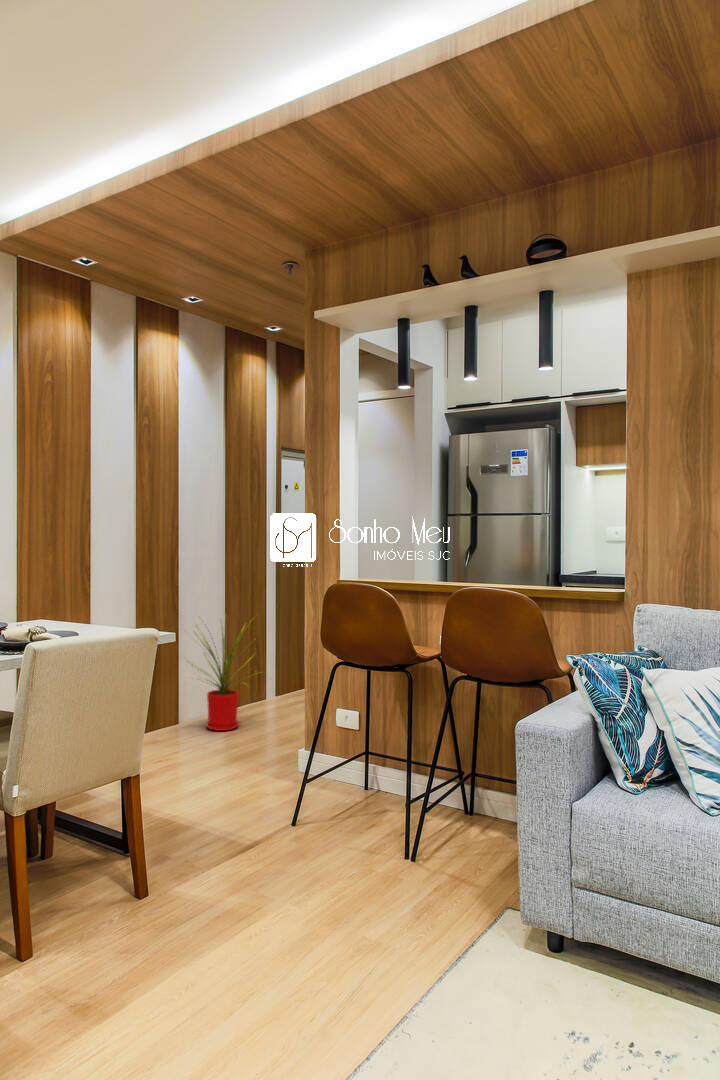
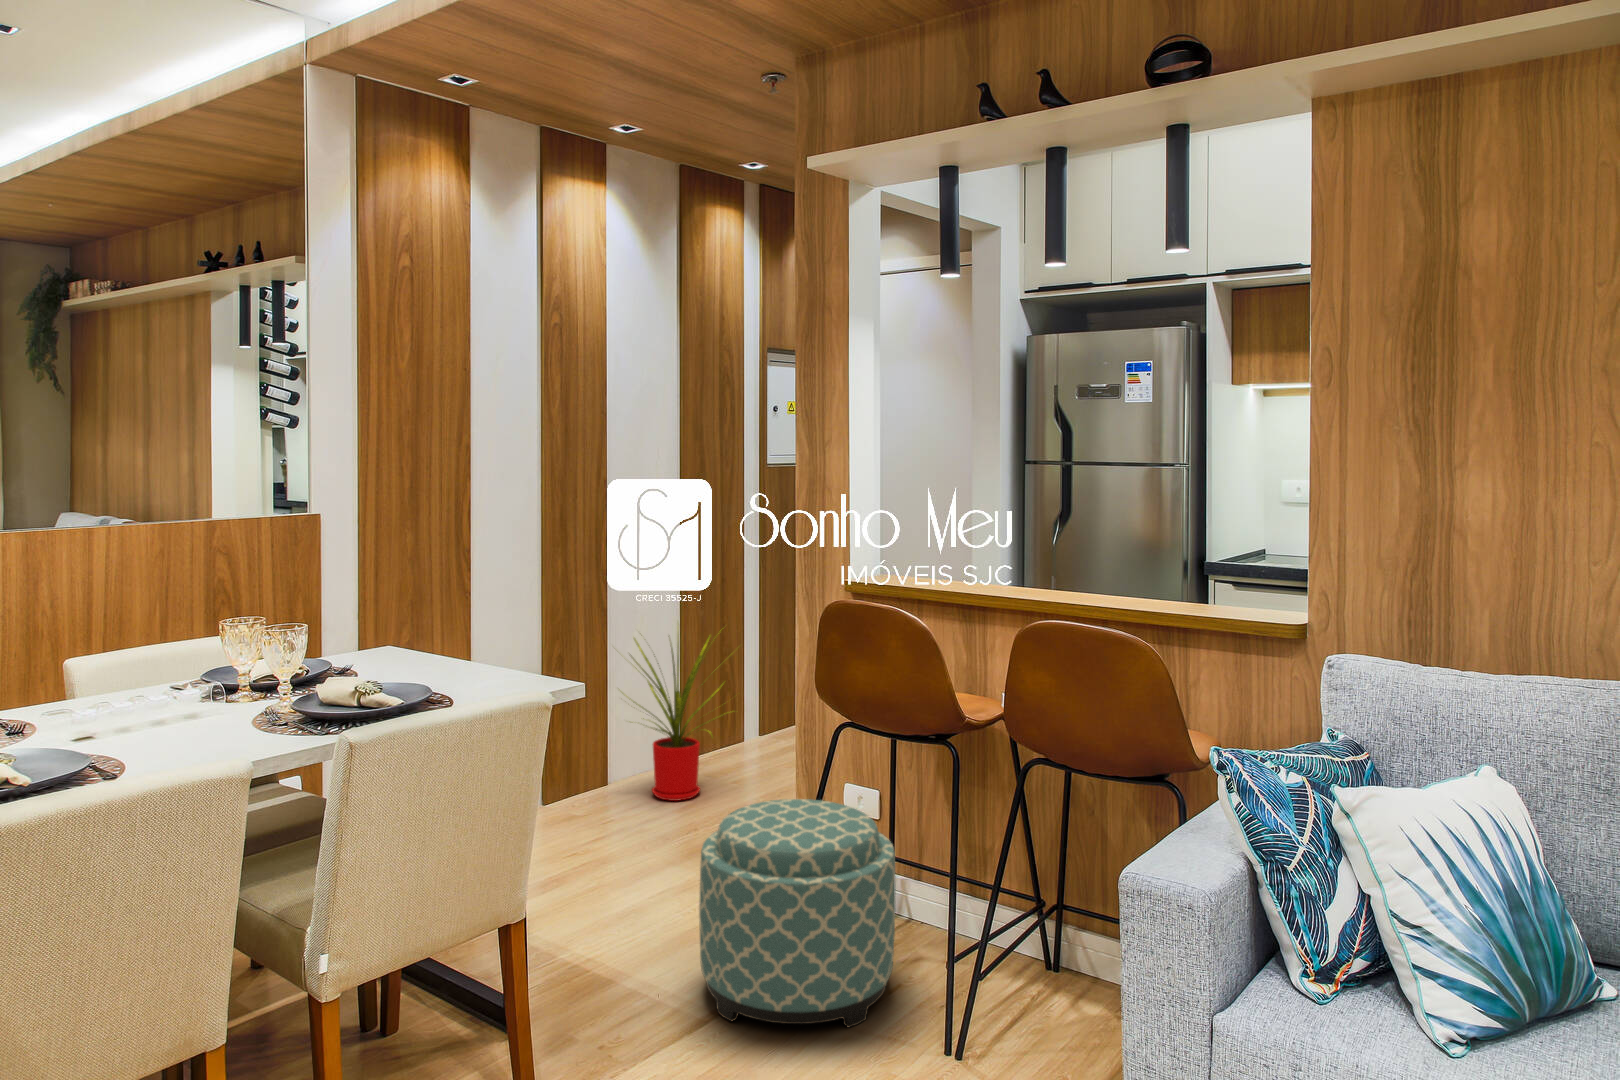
ottoman: none [248,710,374,851] -> present [699,799,895,1027]

